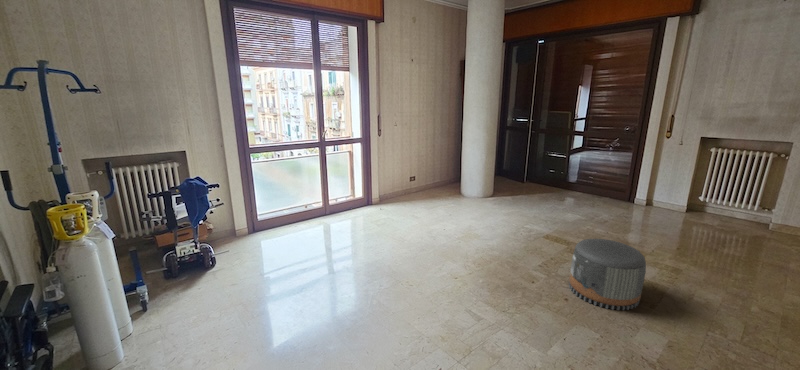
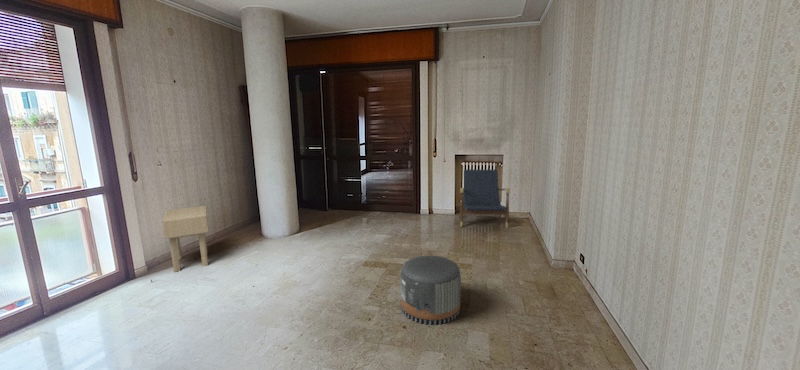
lounge chair: none [686,157,786,244] -> present [460,170,509,228]
side table: none [391,161,421,208] -> present [162,206,208,272]

